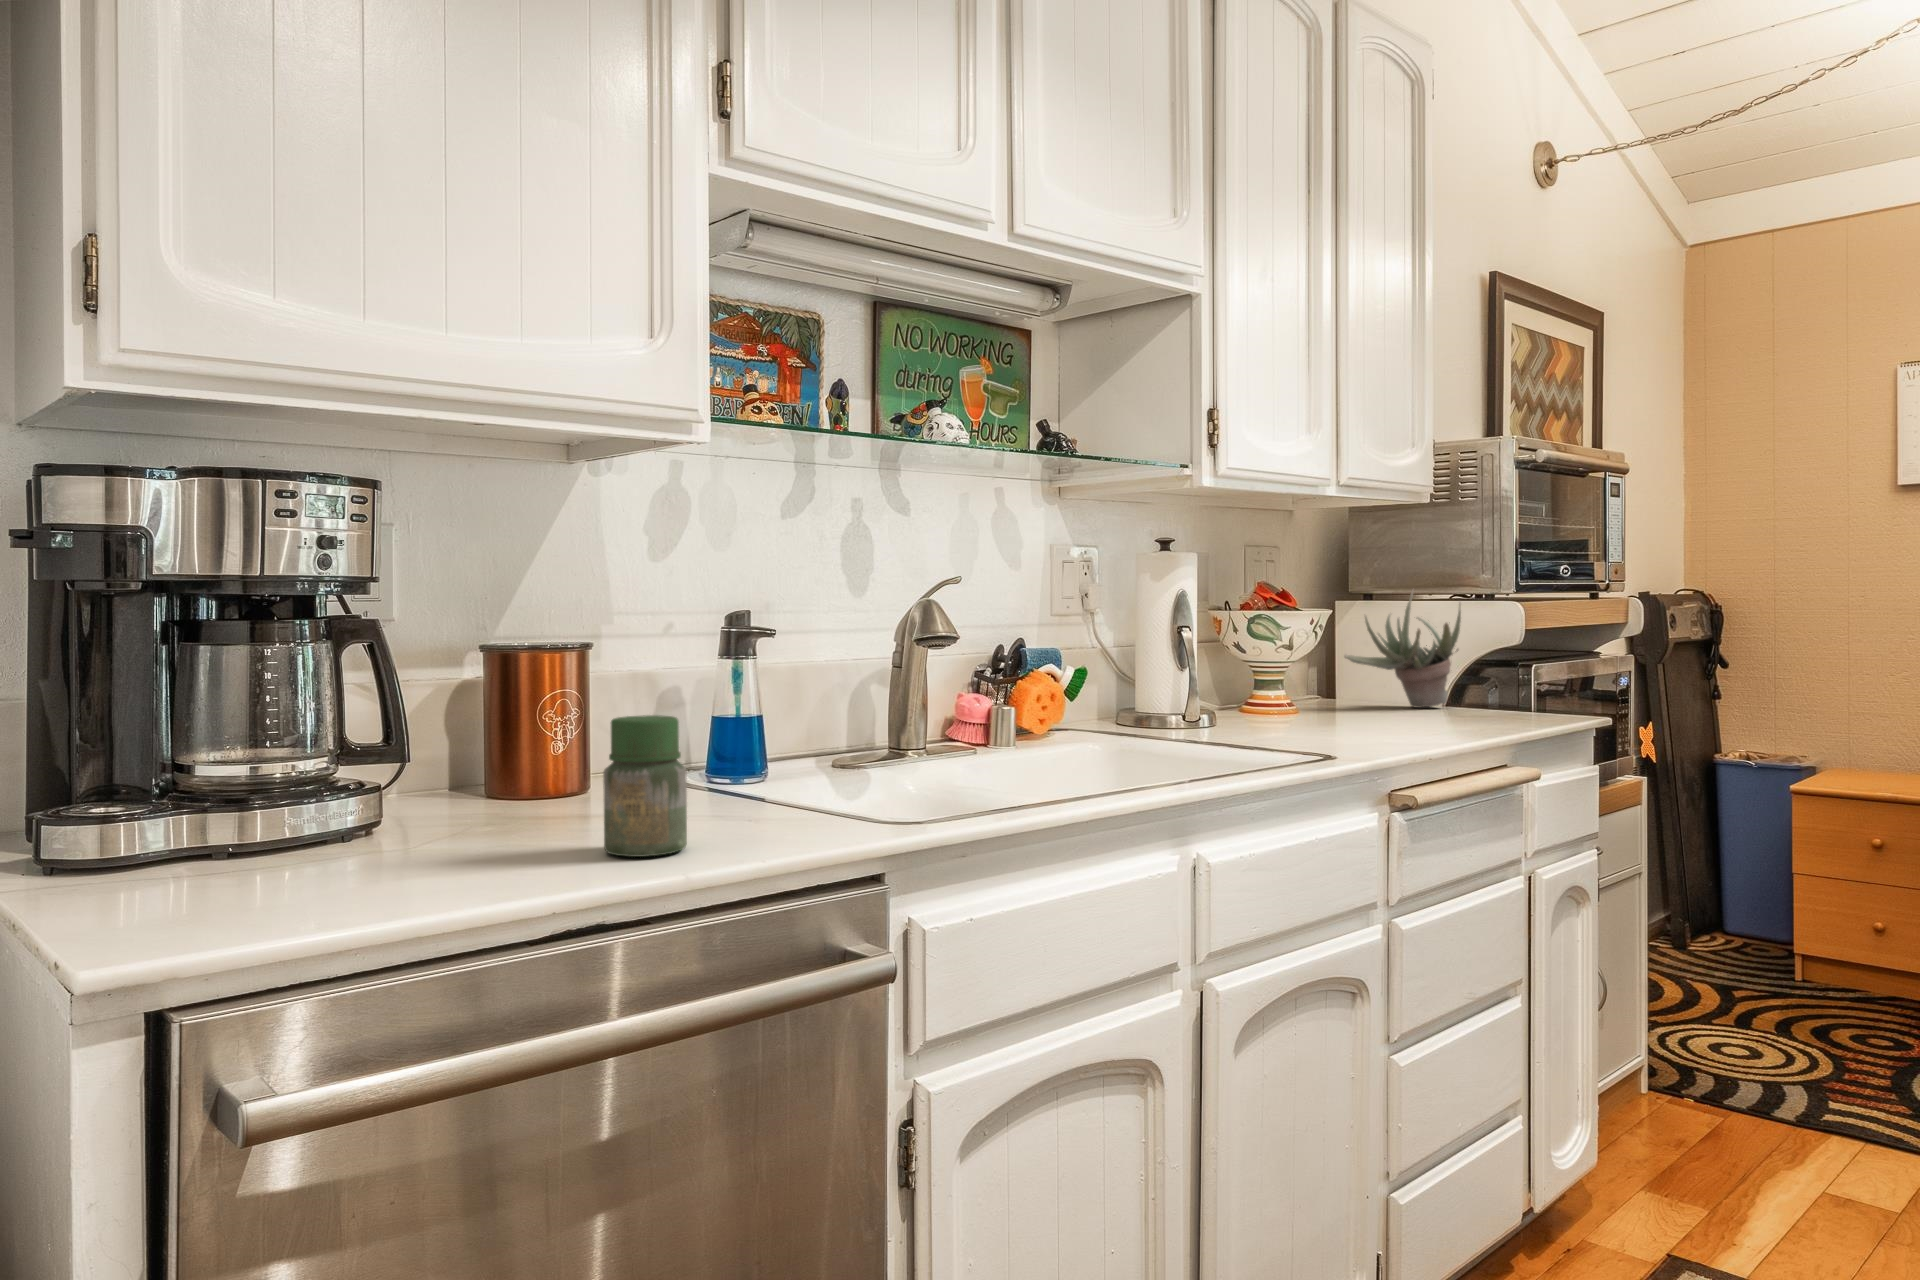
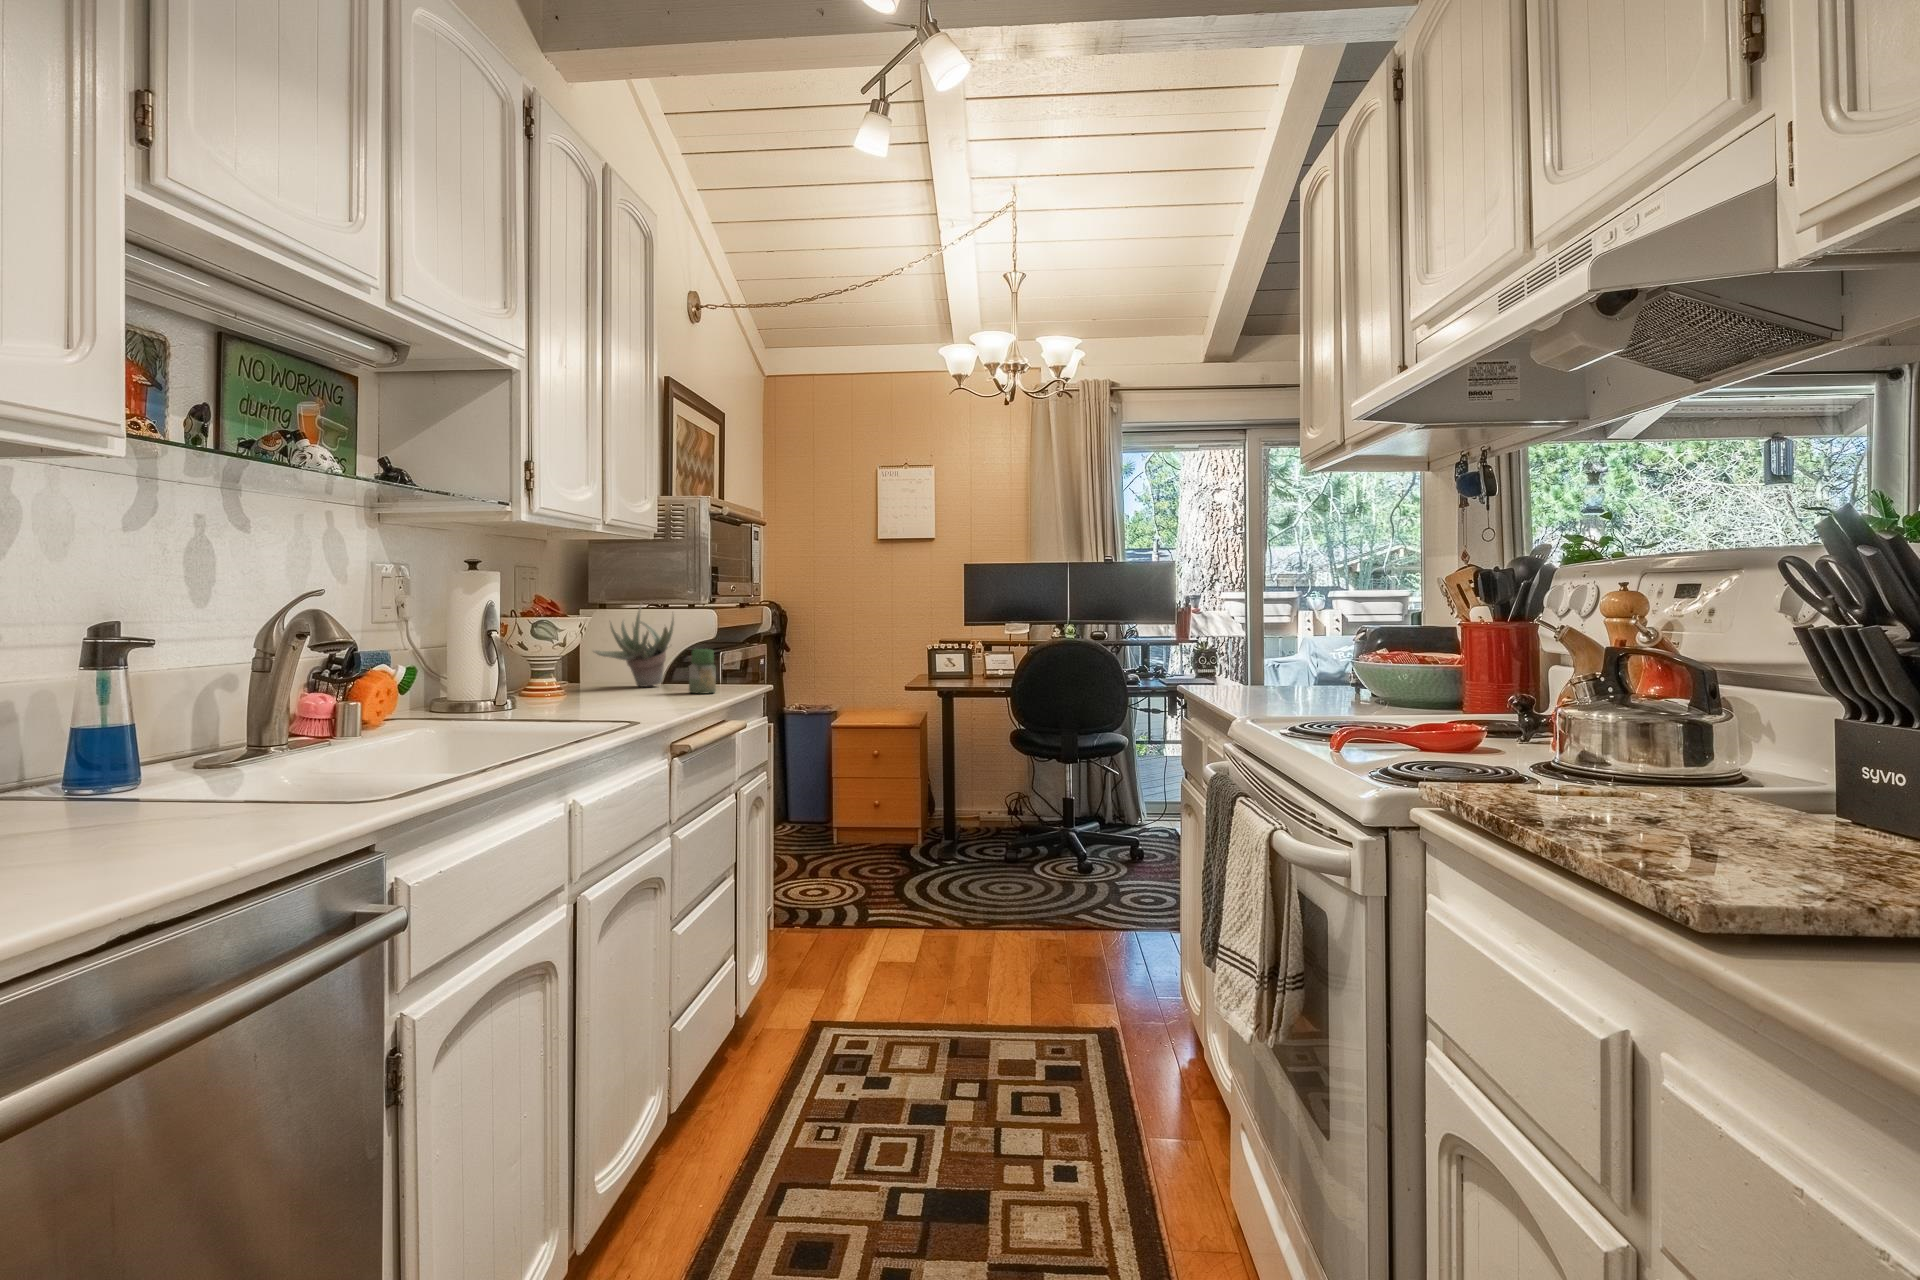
jar: present [603,715,687,857] -> present [689,649,716,694]

